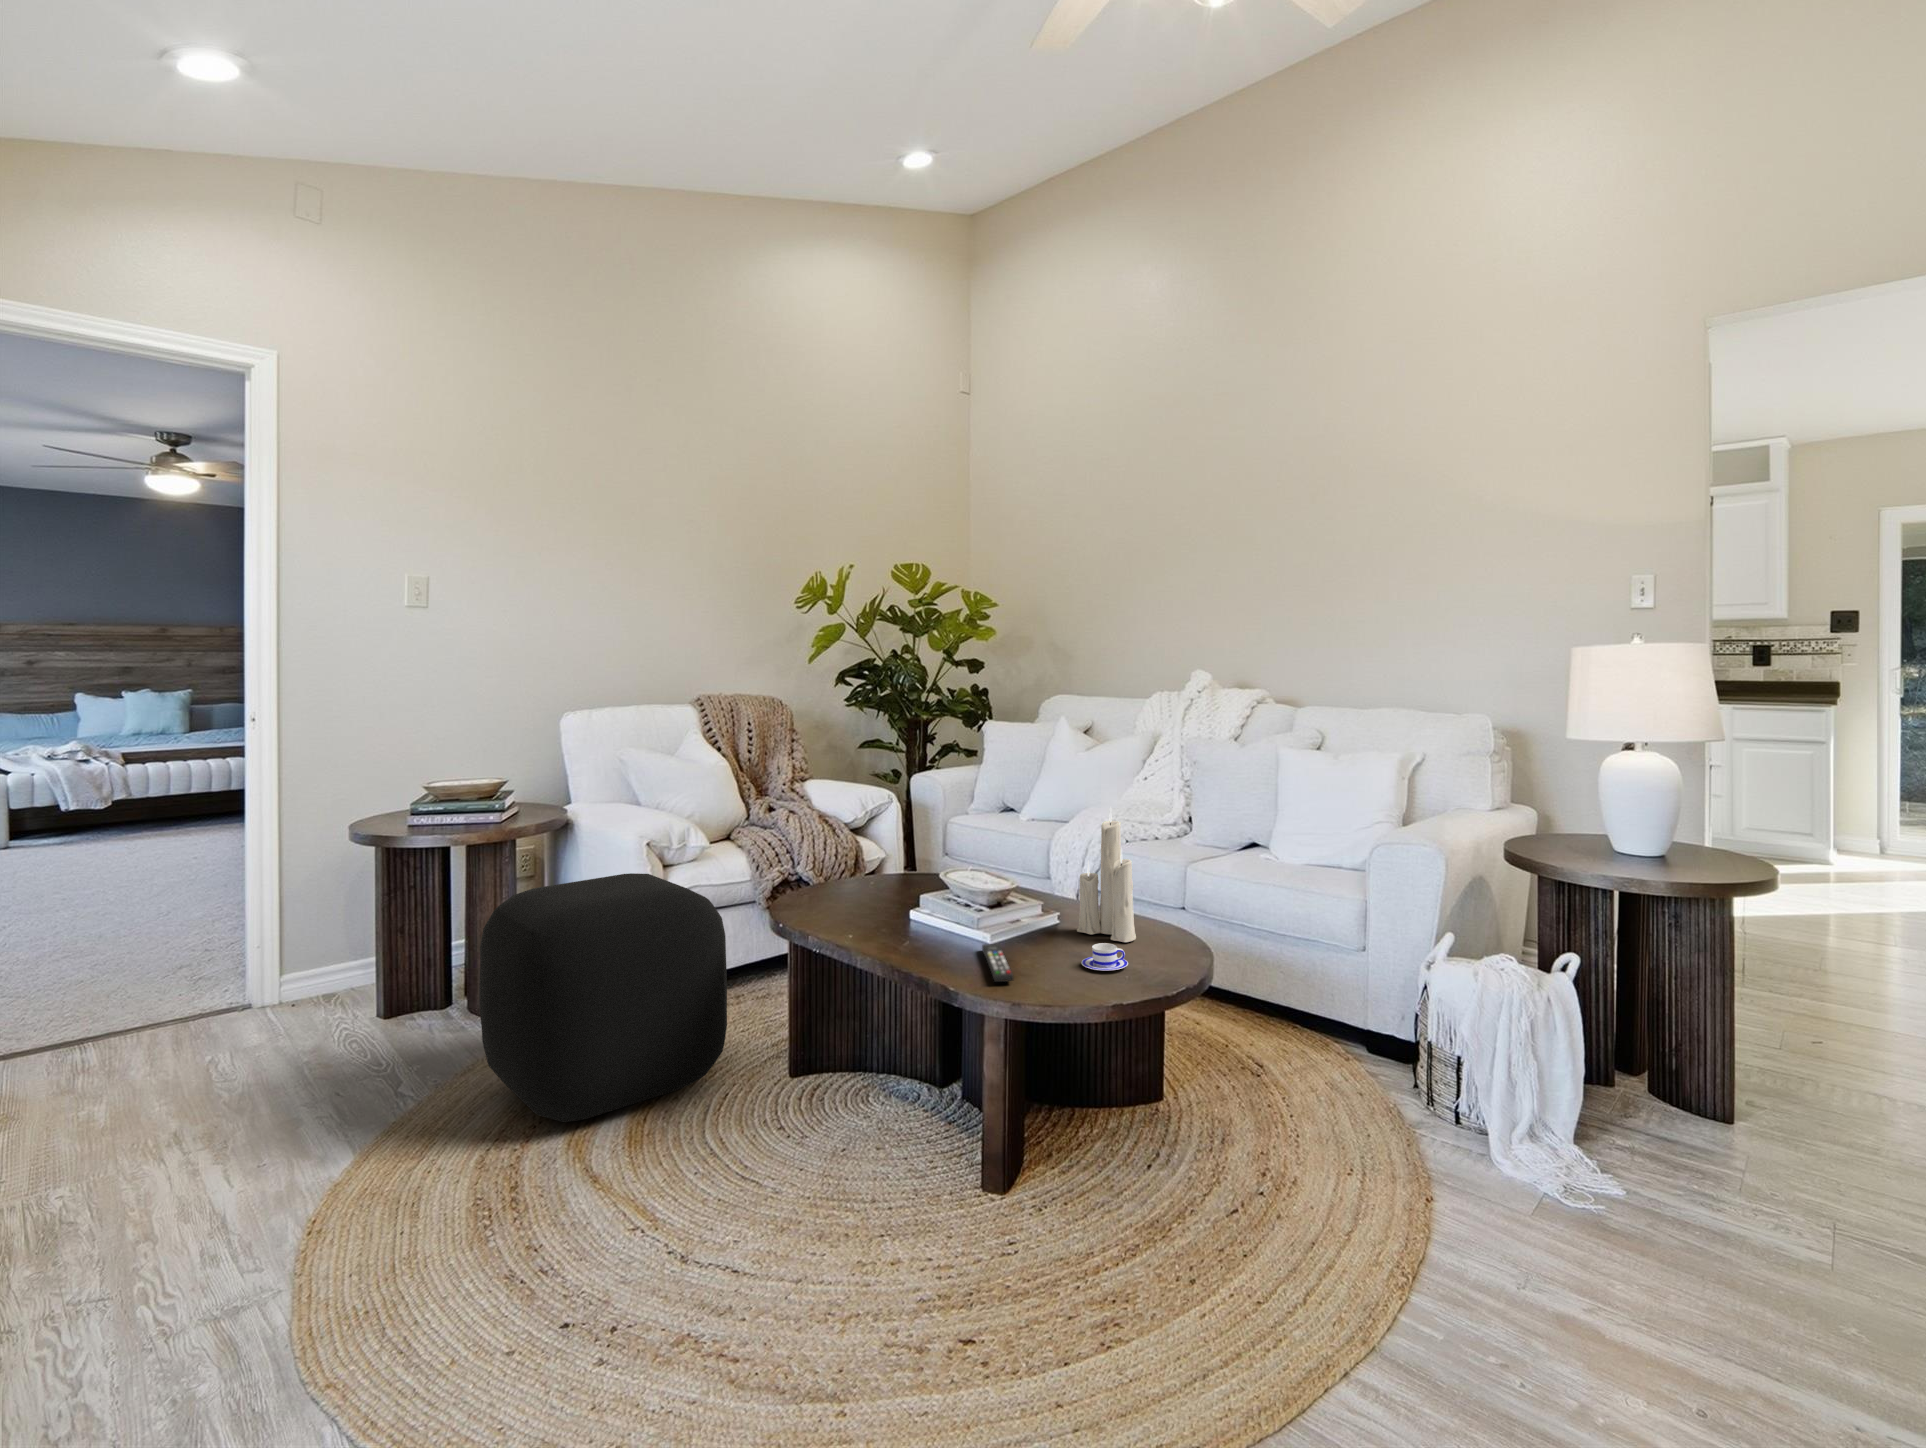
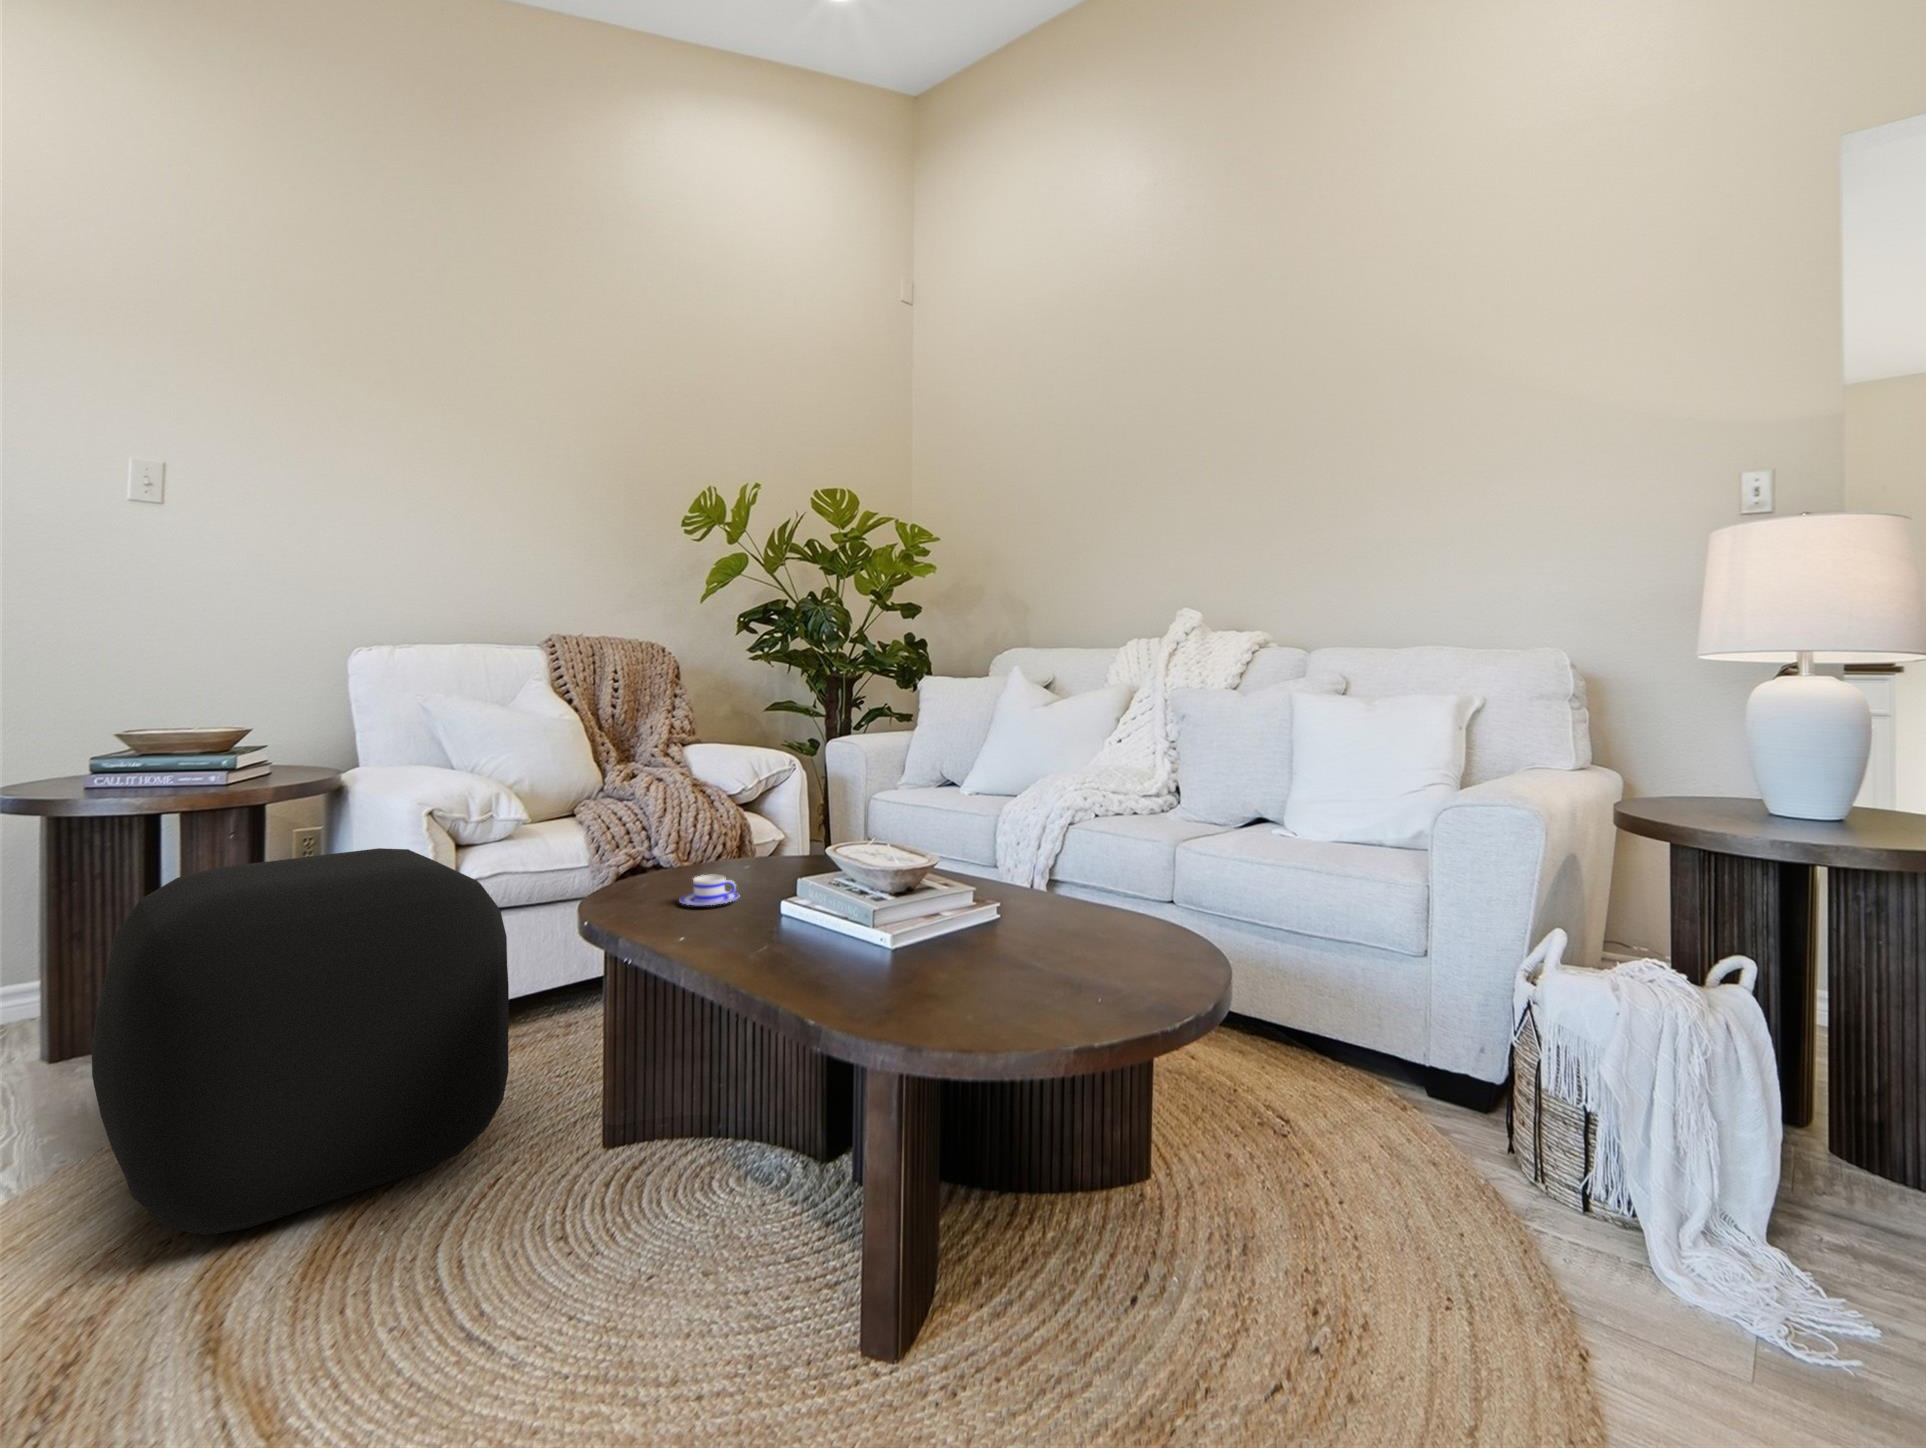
candle: present [1077,807,1136,942] -> none [1024,731,1112,944]
teacup: present [1081,943,1128,970] -> present [679,875,739,905]
remote control: present [982,944,1014,982] -> none [875,947,915,1010]

